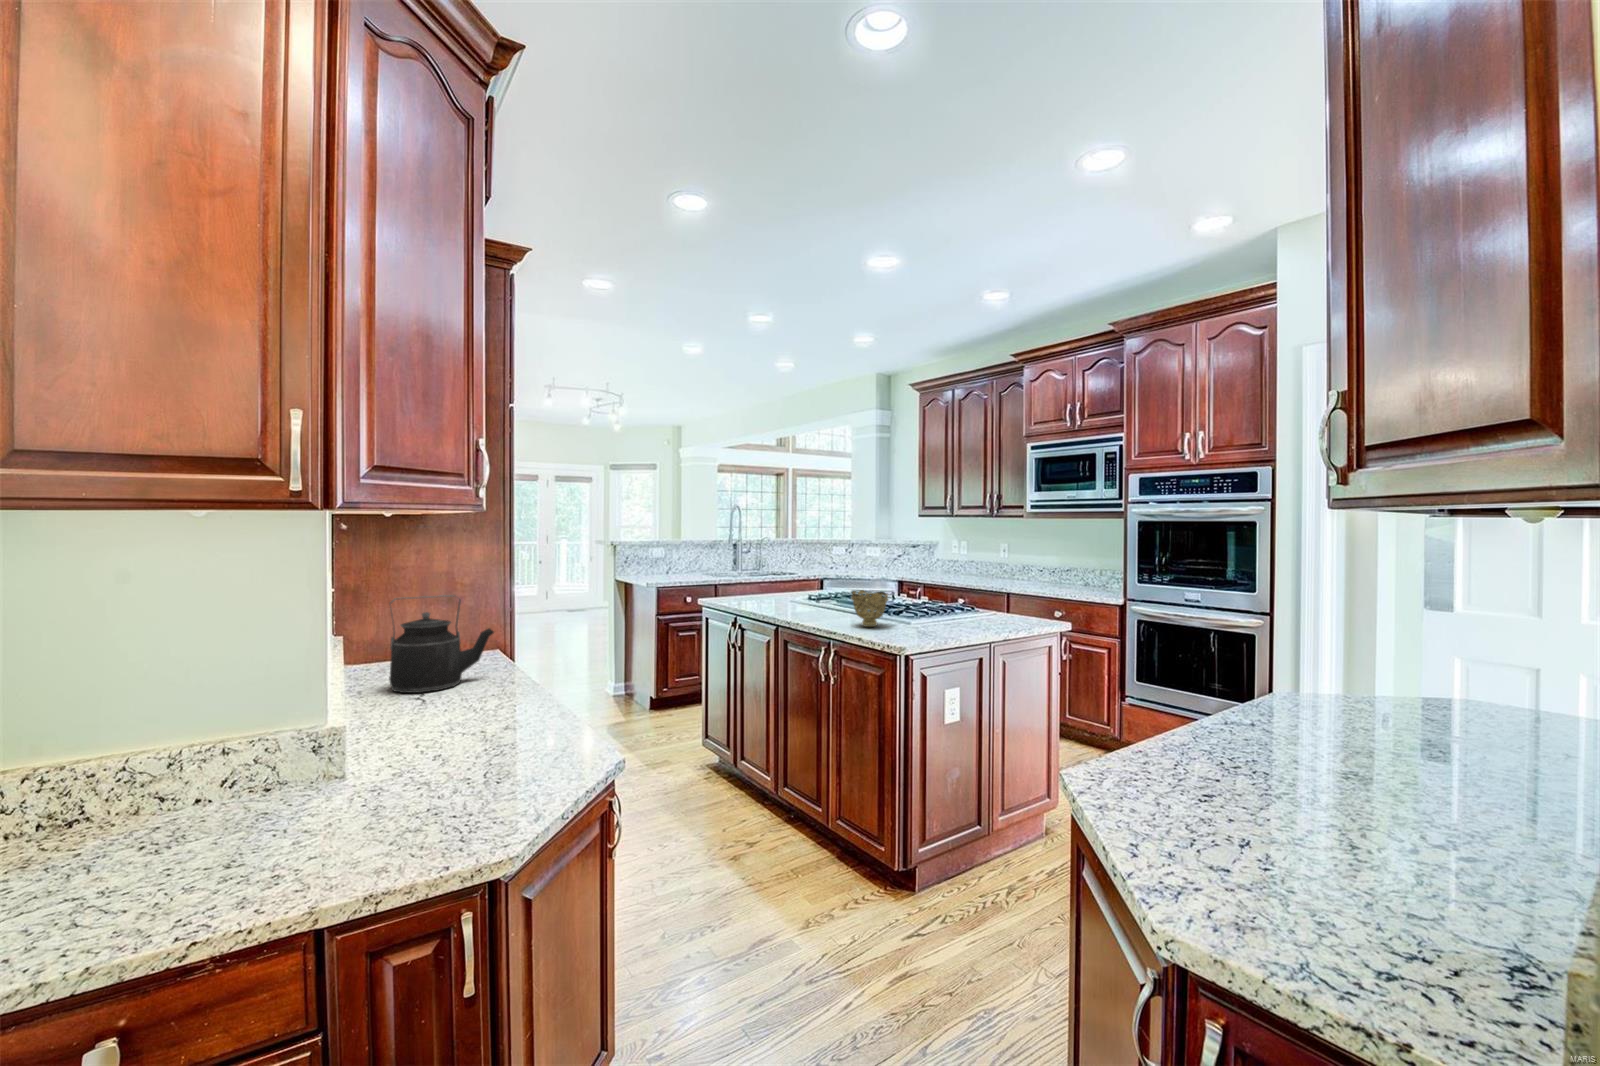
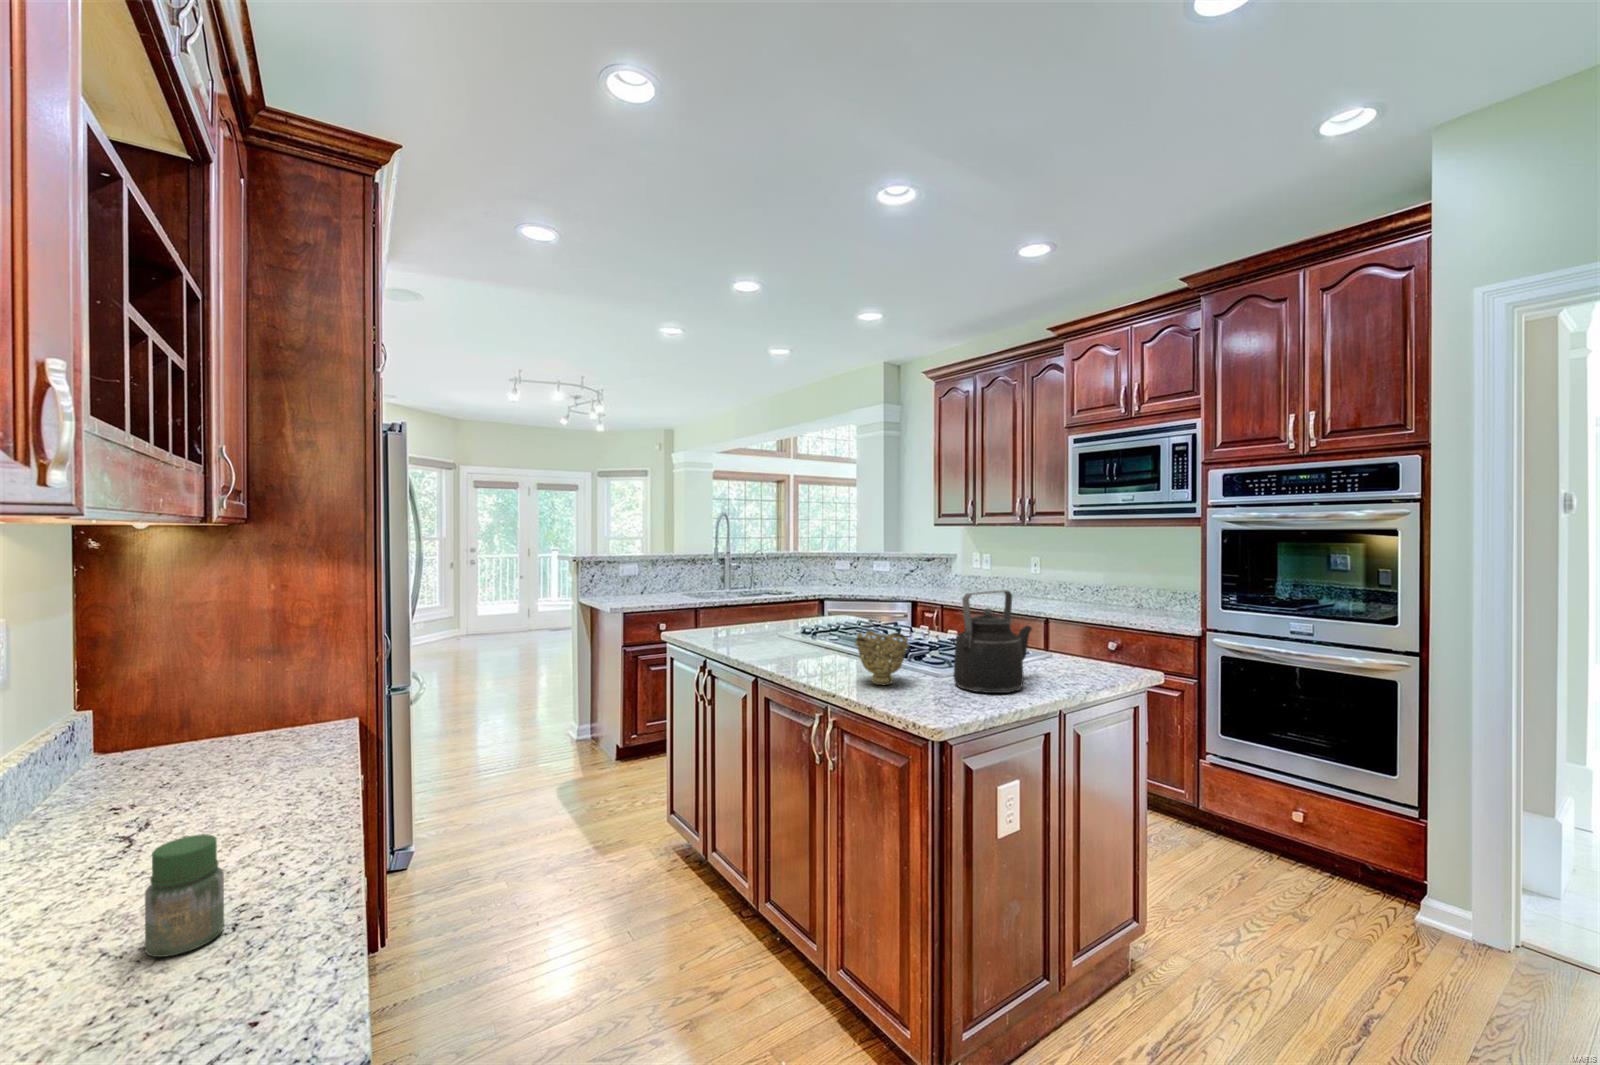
kettle: present [389,595,494,693] -> present [953,590,1032,693]
jar: none [489,671,522,727] -> present [145,834,224,957]

